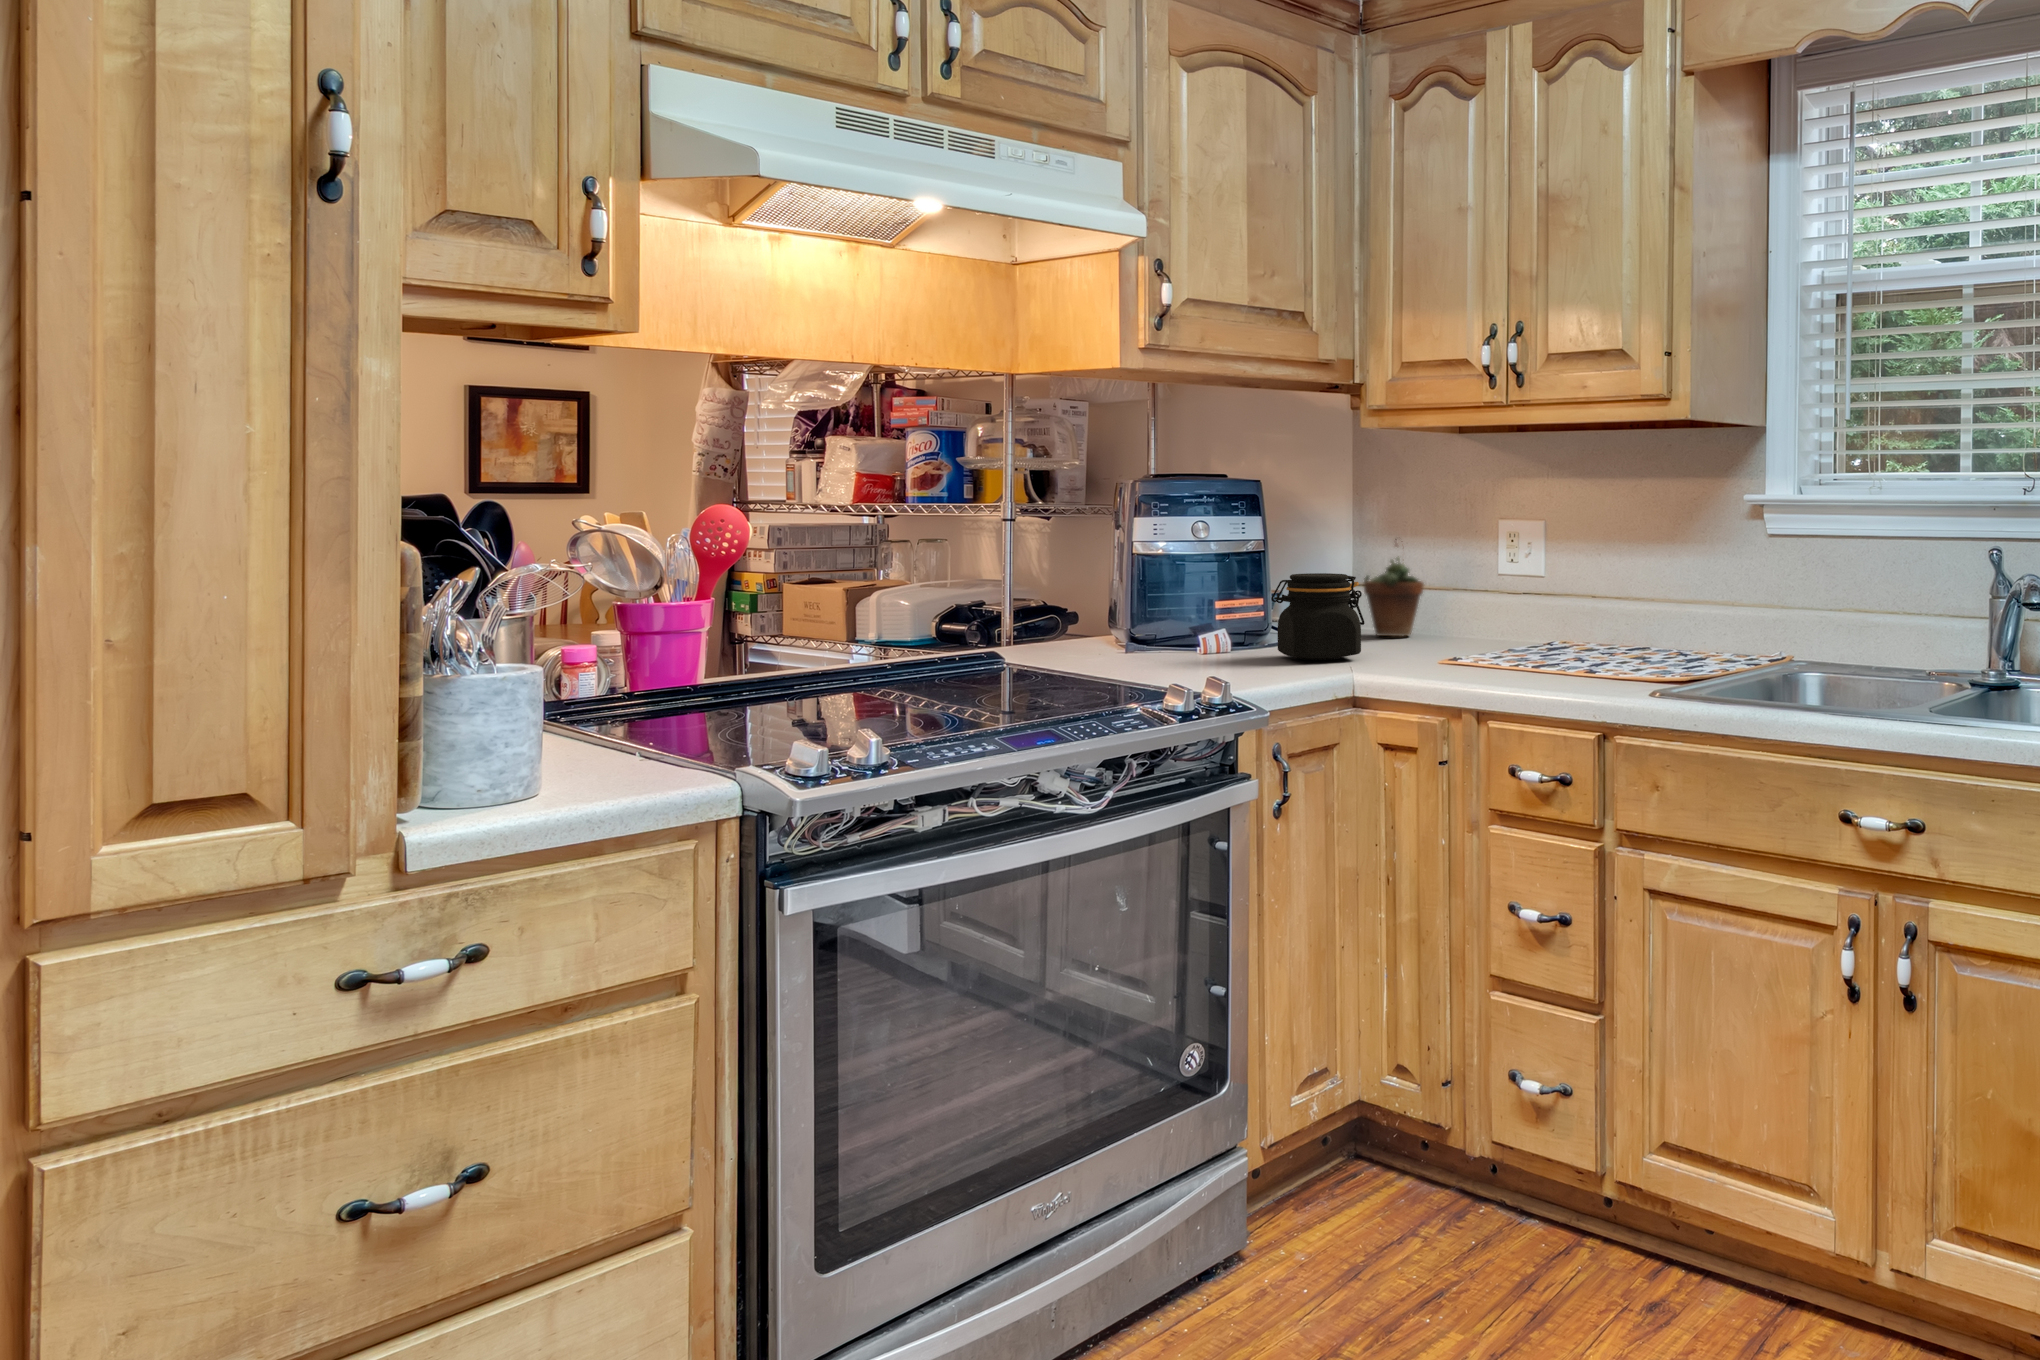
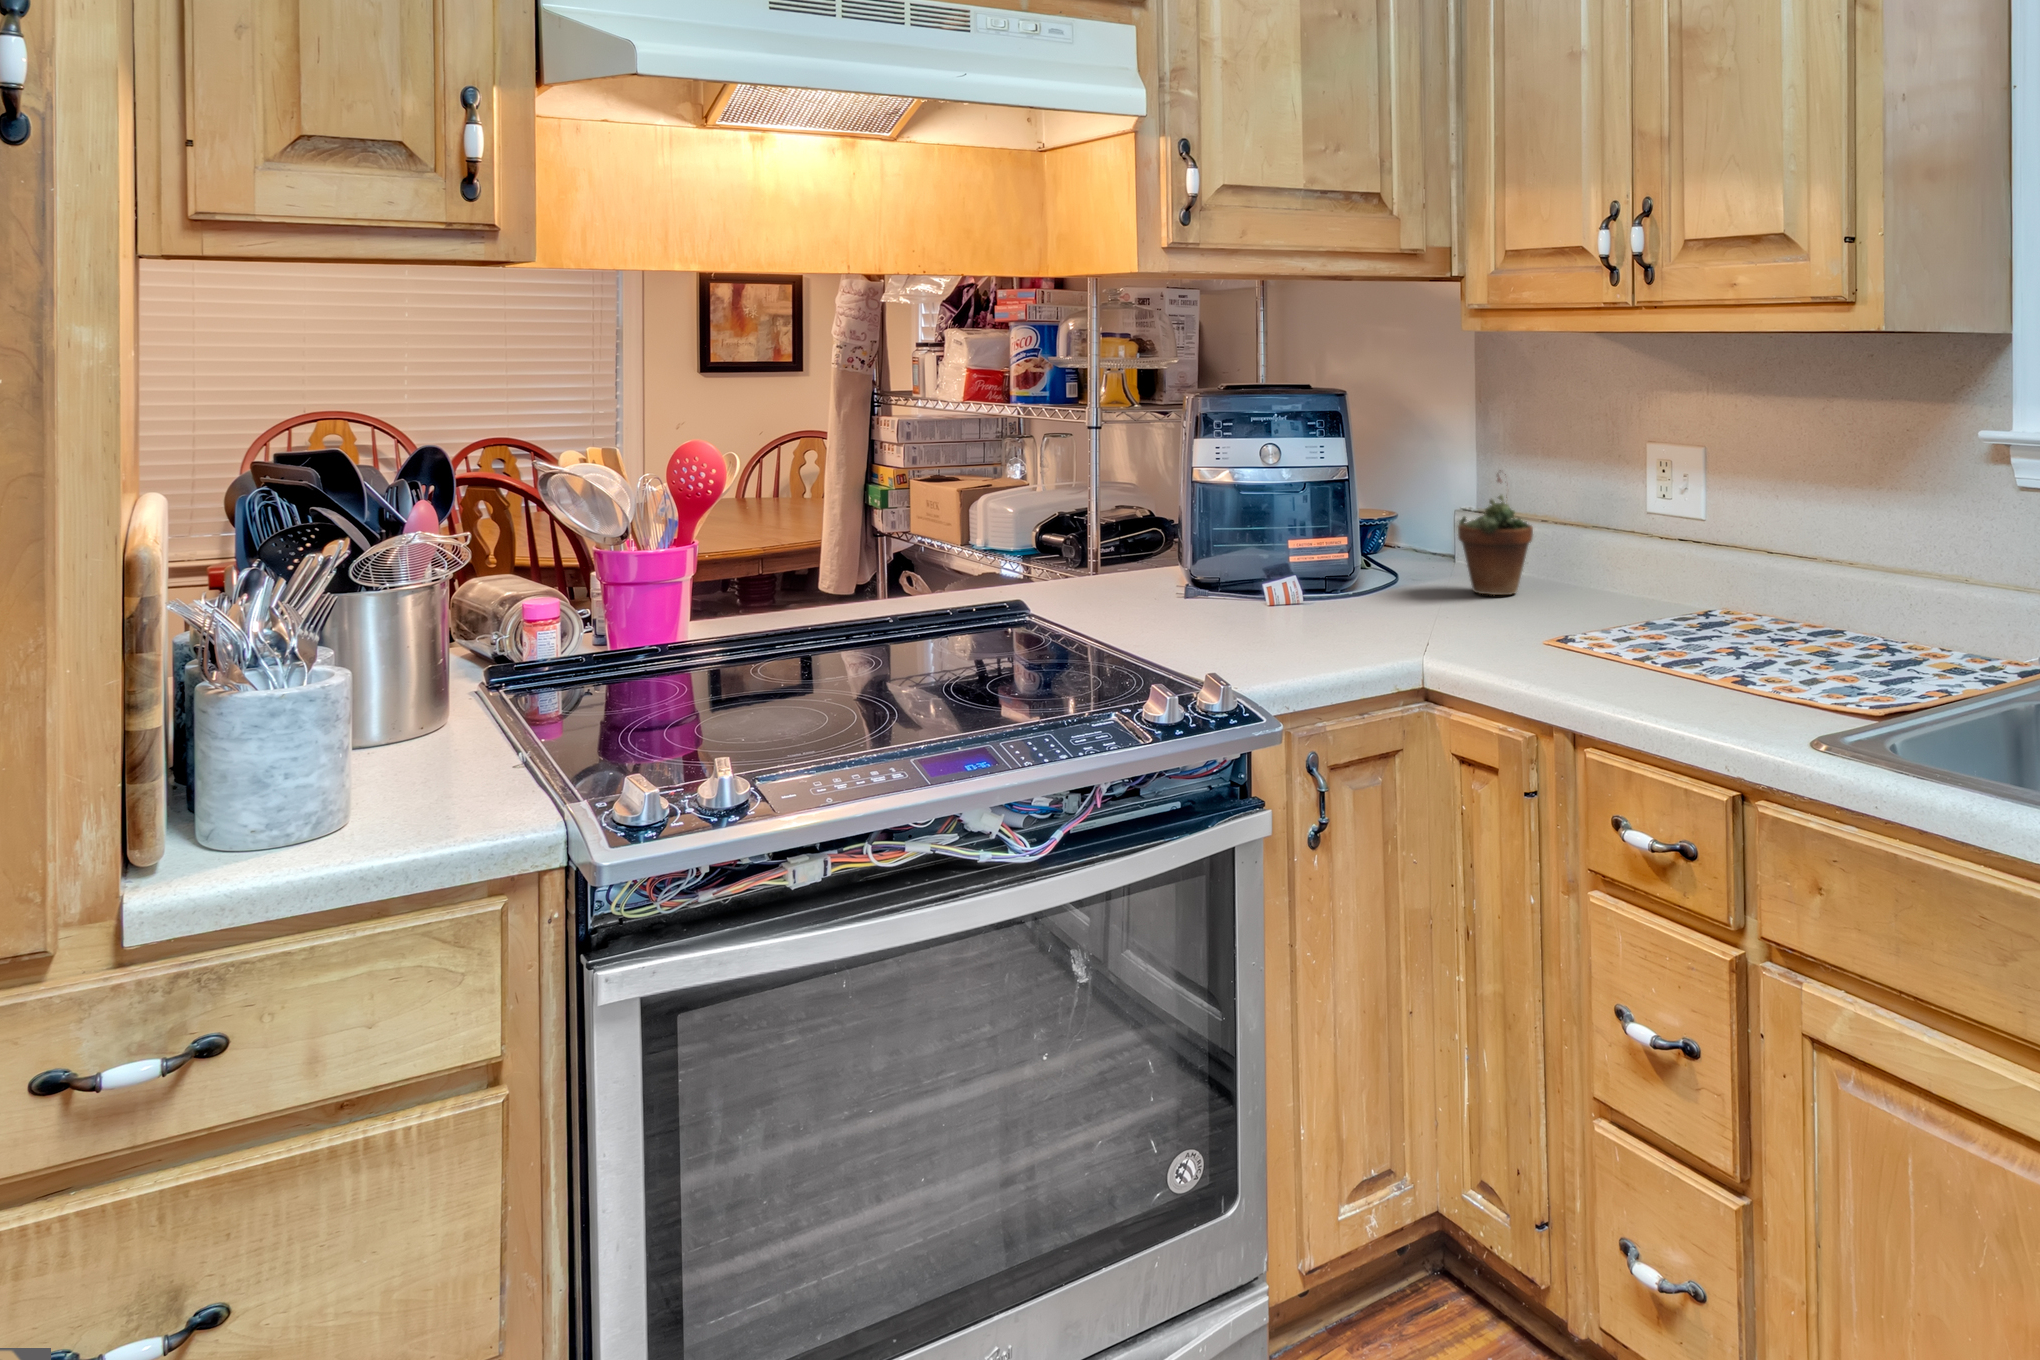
jar: present [1271,573,1364,660] -> none [1322,527,1440,641]

